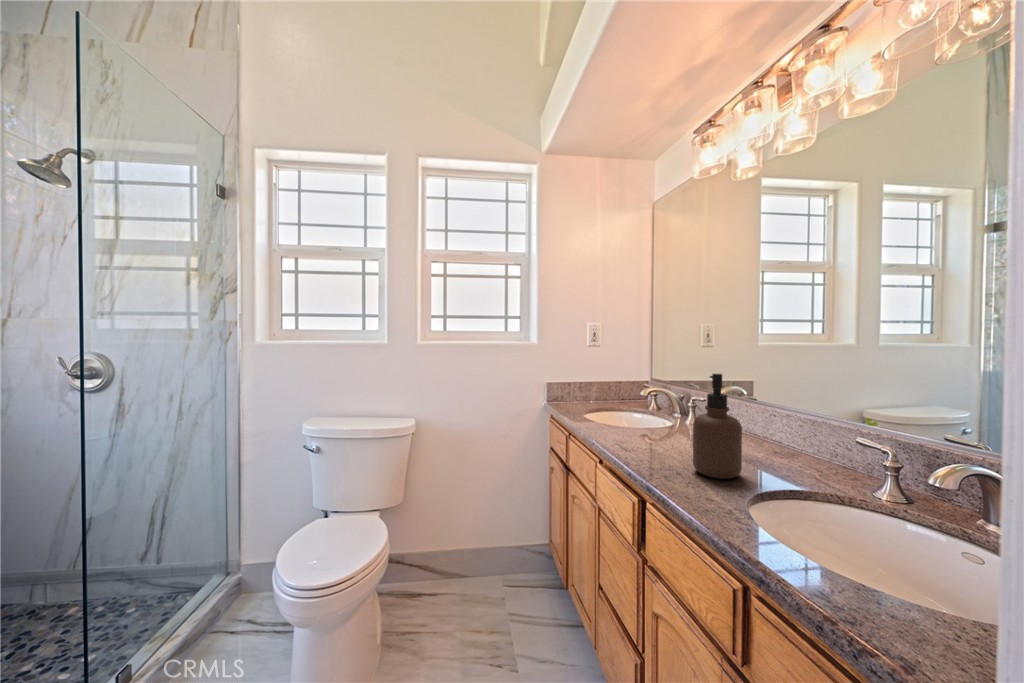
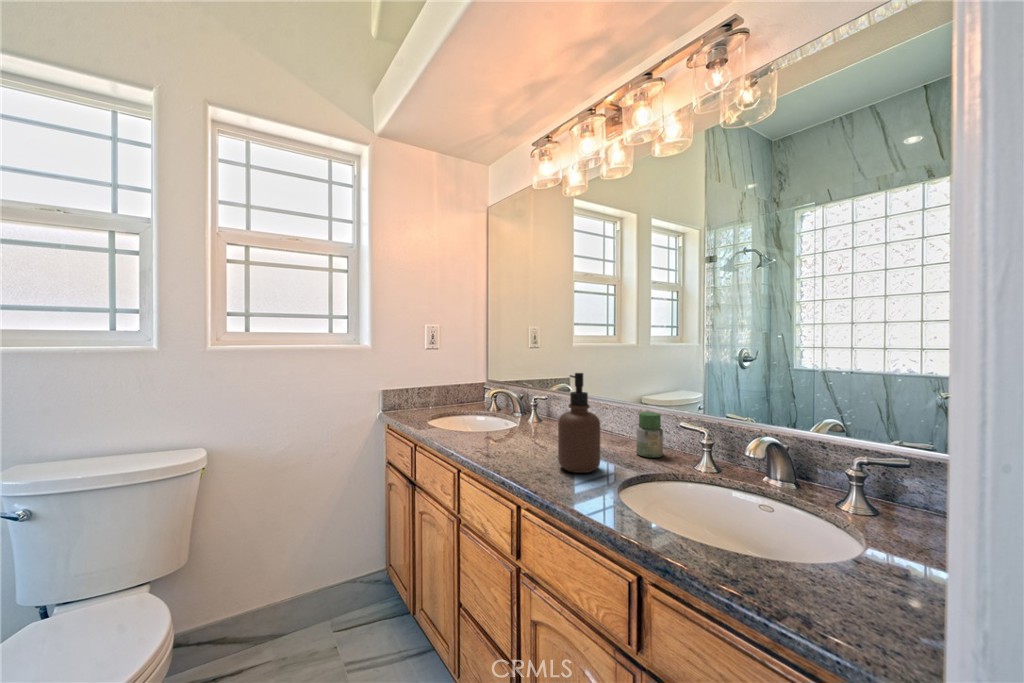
jar: none [800,423,836,477] -> present [636,412,663,458]

